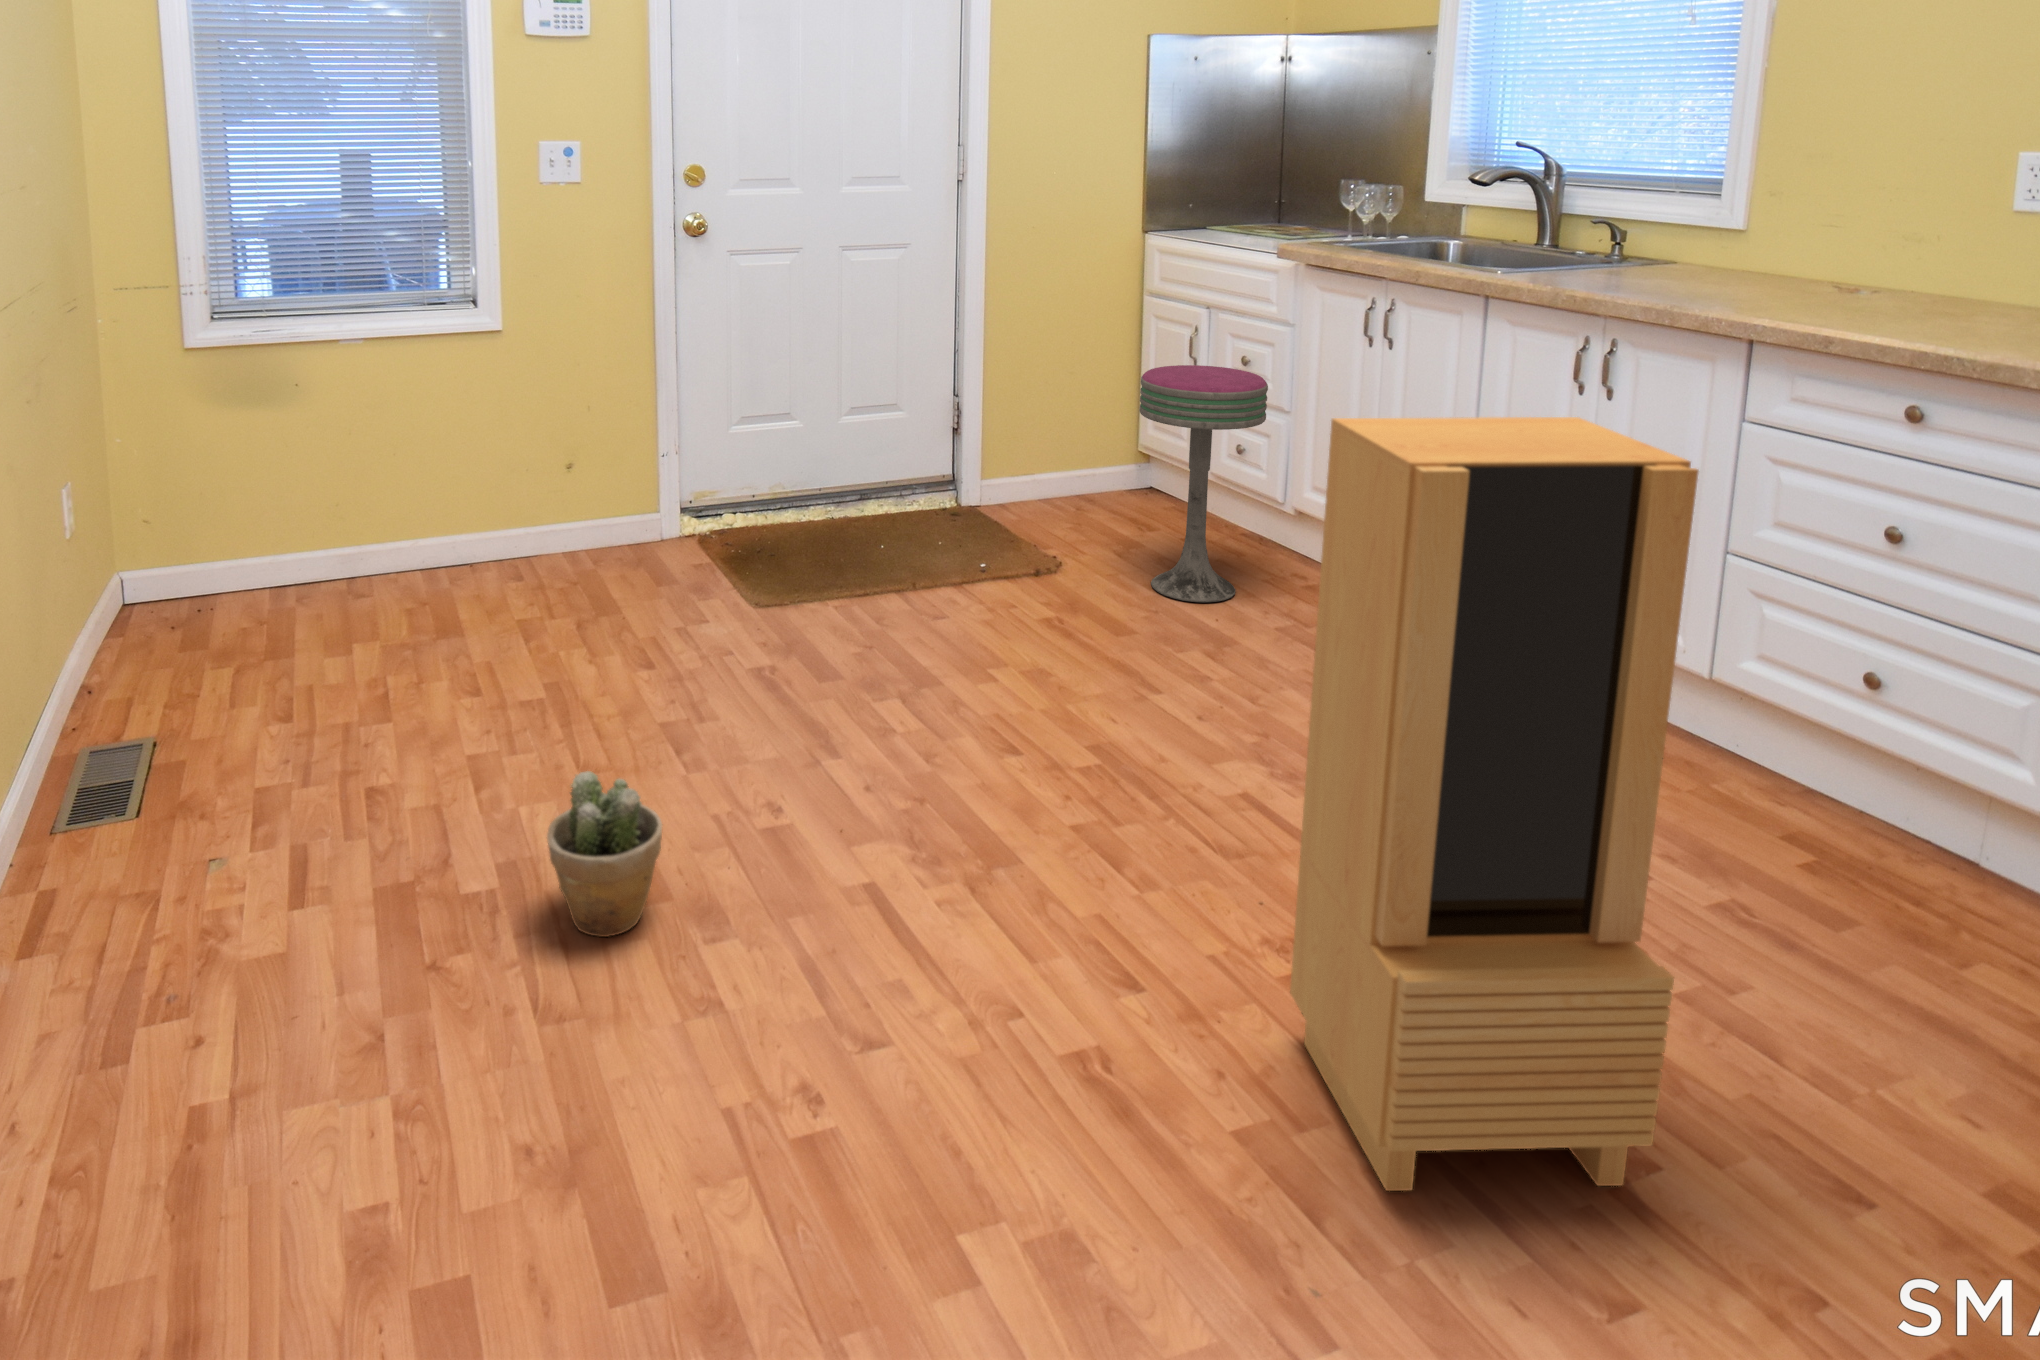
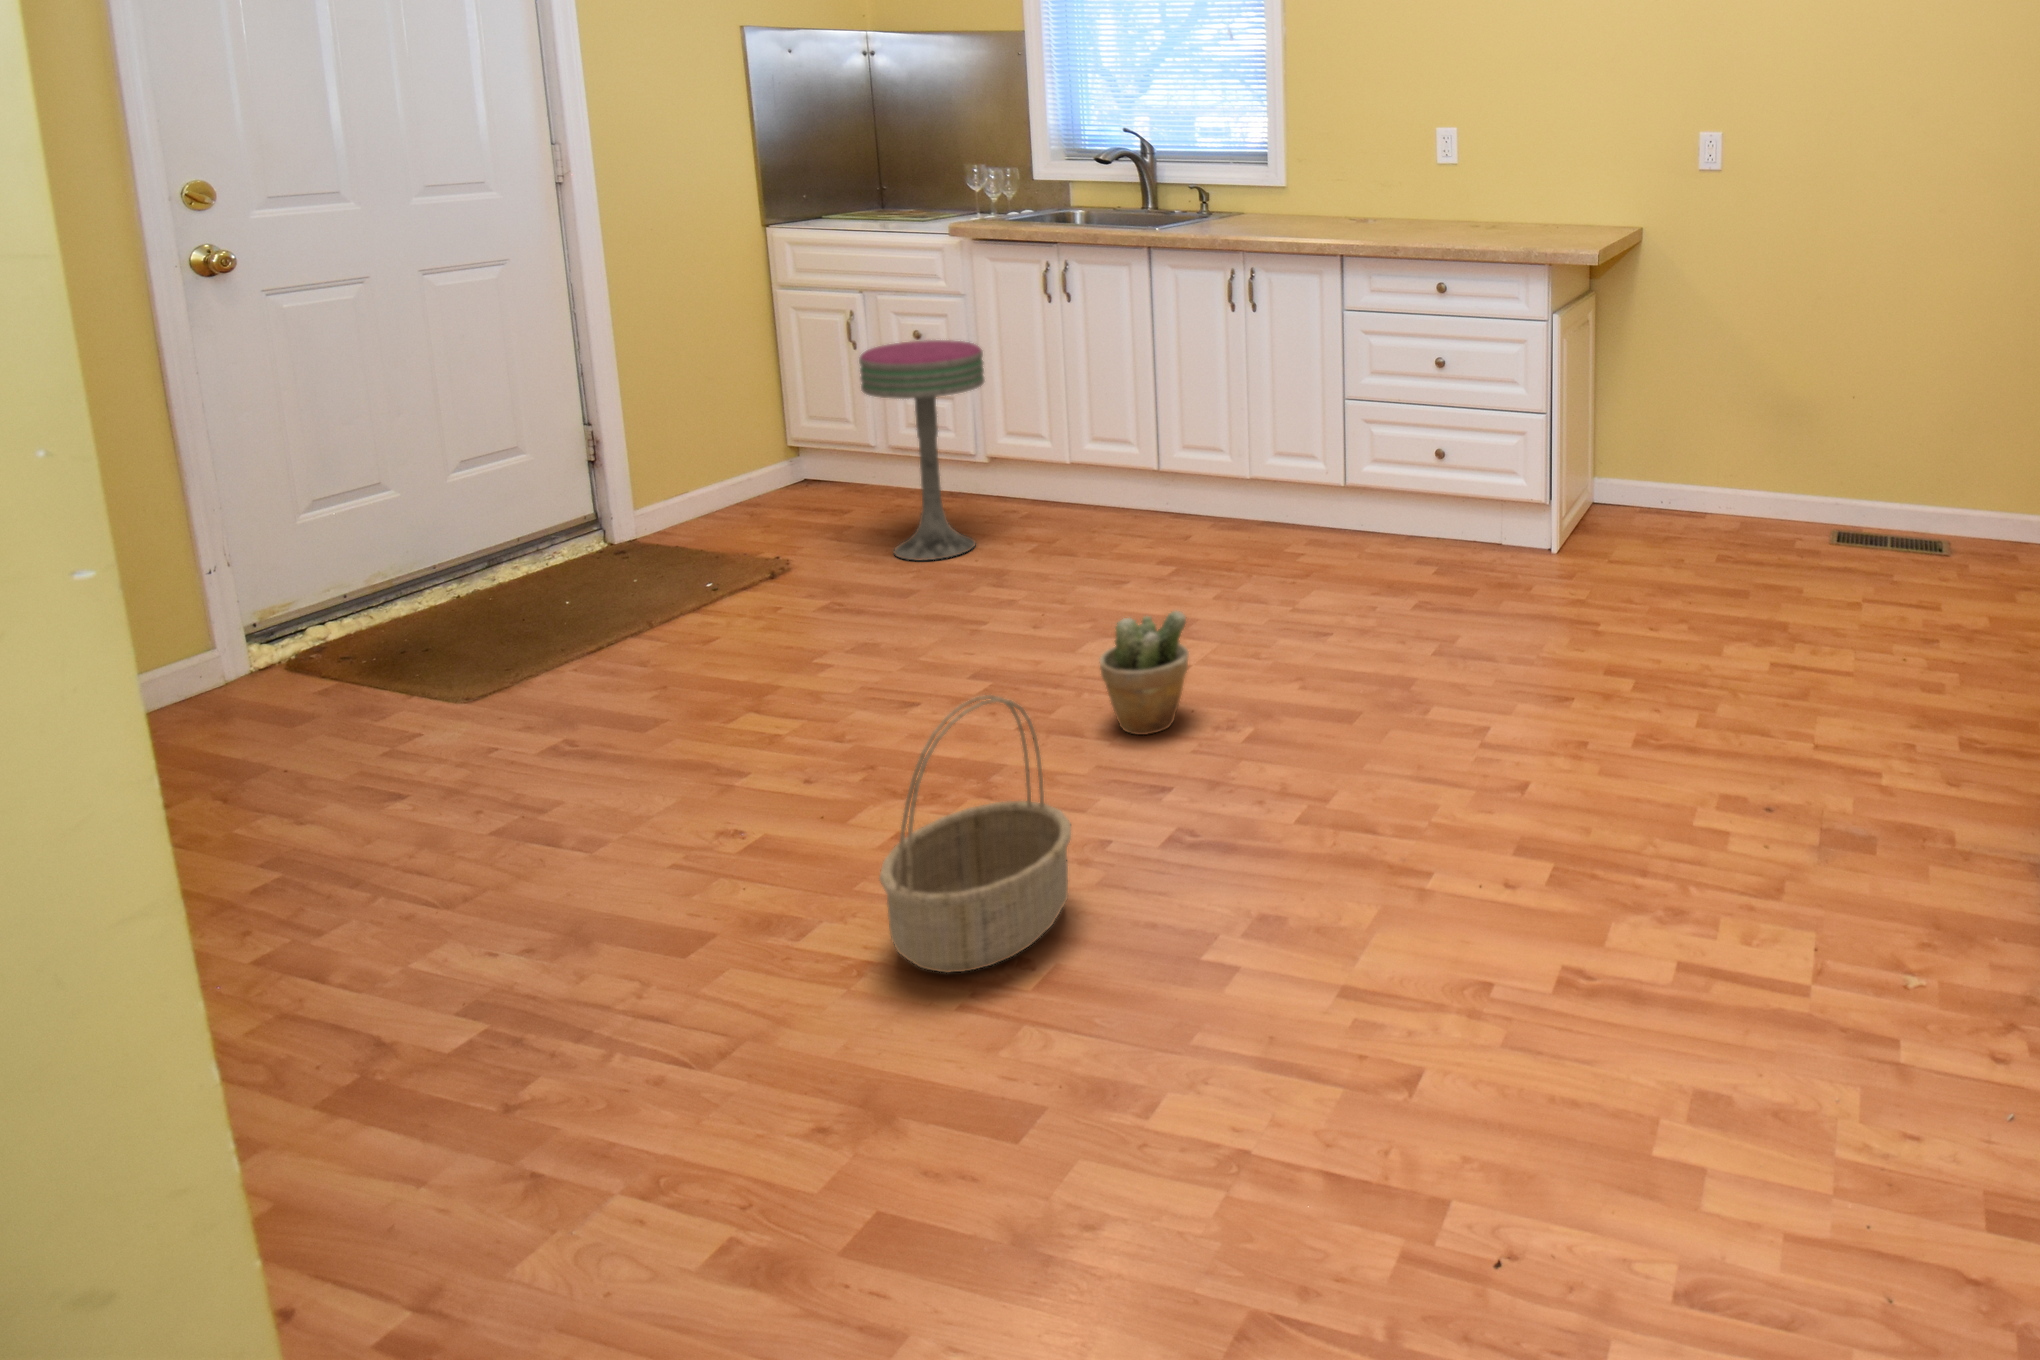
storage cabinet: present [1290,417,1699,1191] -> none [1263,306,1486,801]
potted plant: present [547,771,662,937] -> present [1100,611,1189,735]
basket: none [696,785,920,1101] -> present [879,695,1071,973]

